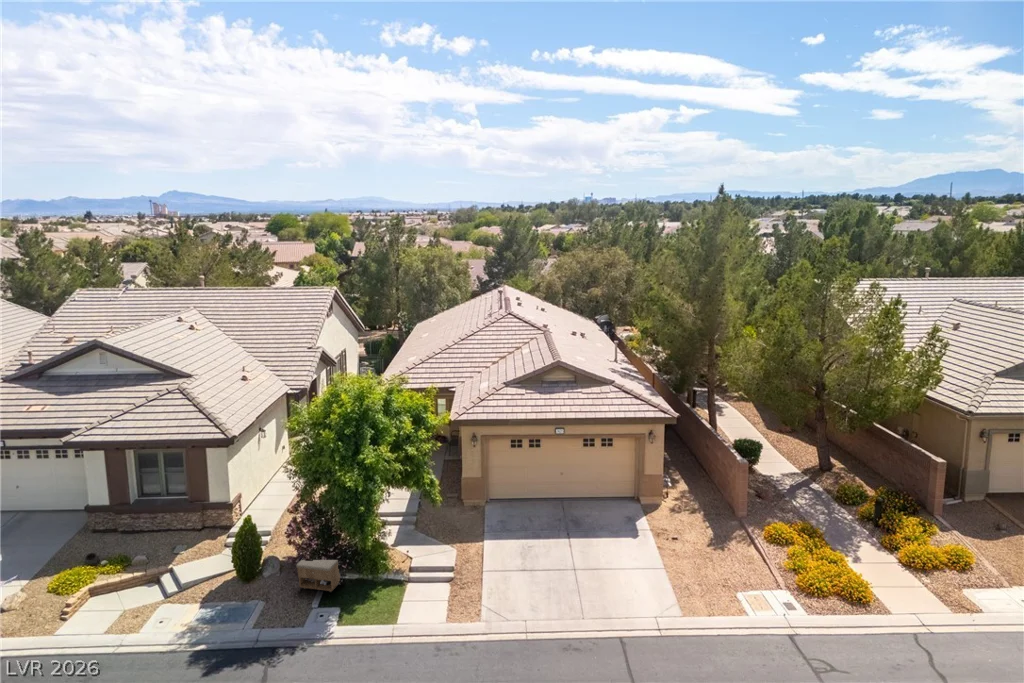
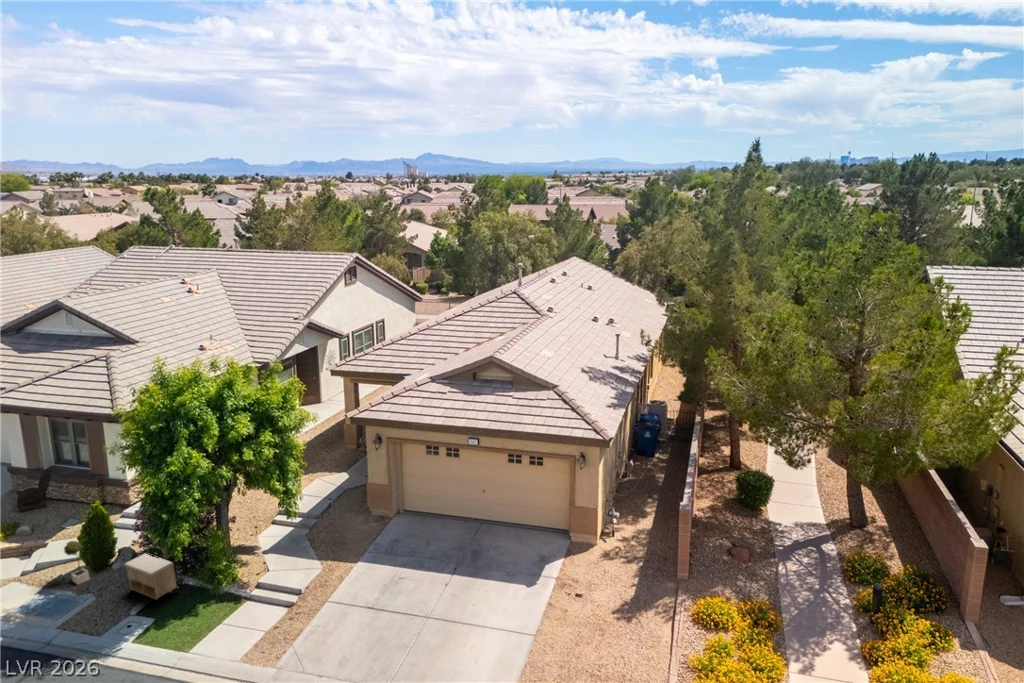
lounge chair: none [114,501,149,545] -> present [17,469,52,512]
potted tree: none [229,553,251,592] -> present [64,541,90,584]

